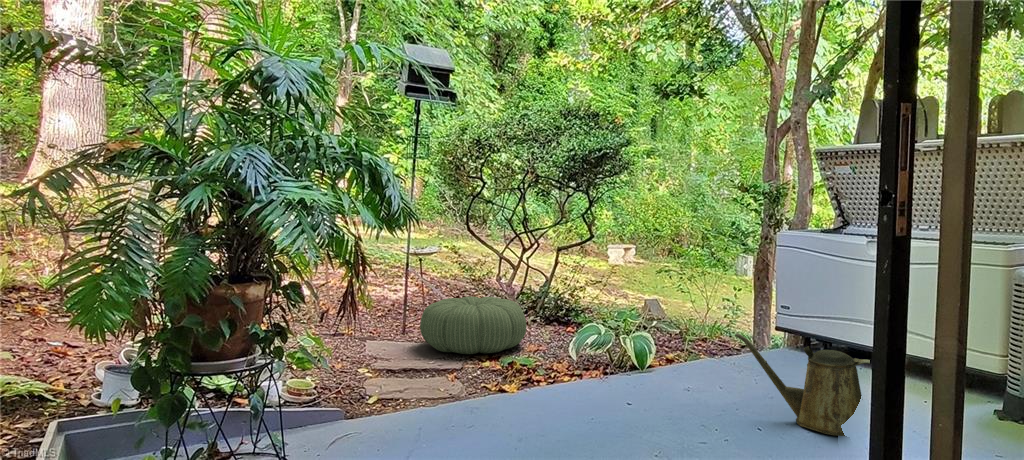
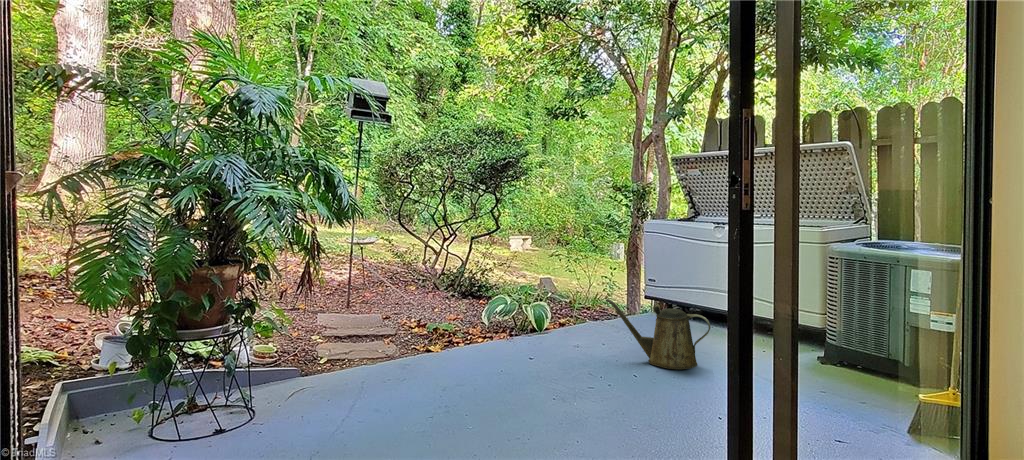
pouf: present [420,296,527,354] -> none [359,278,447,325]

